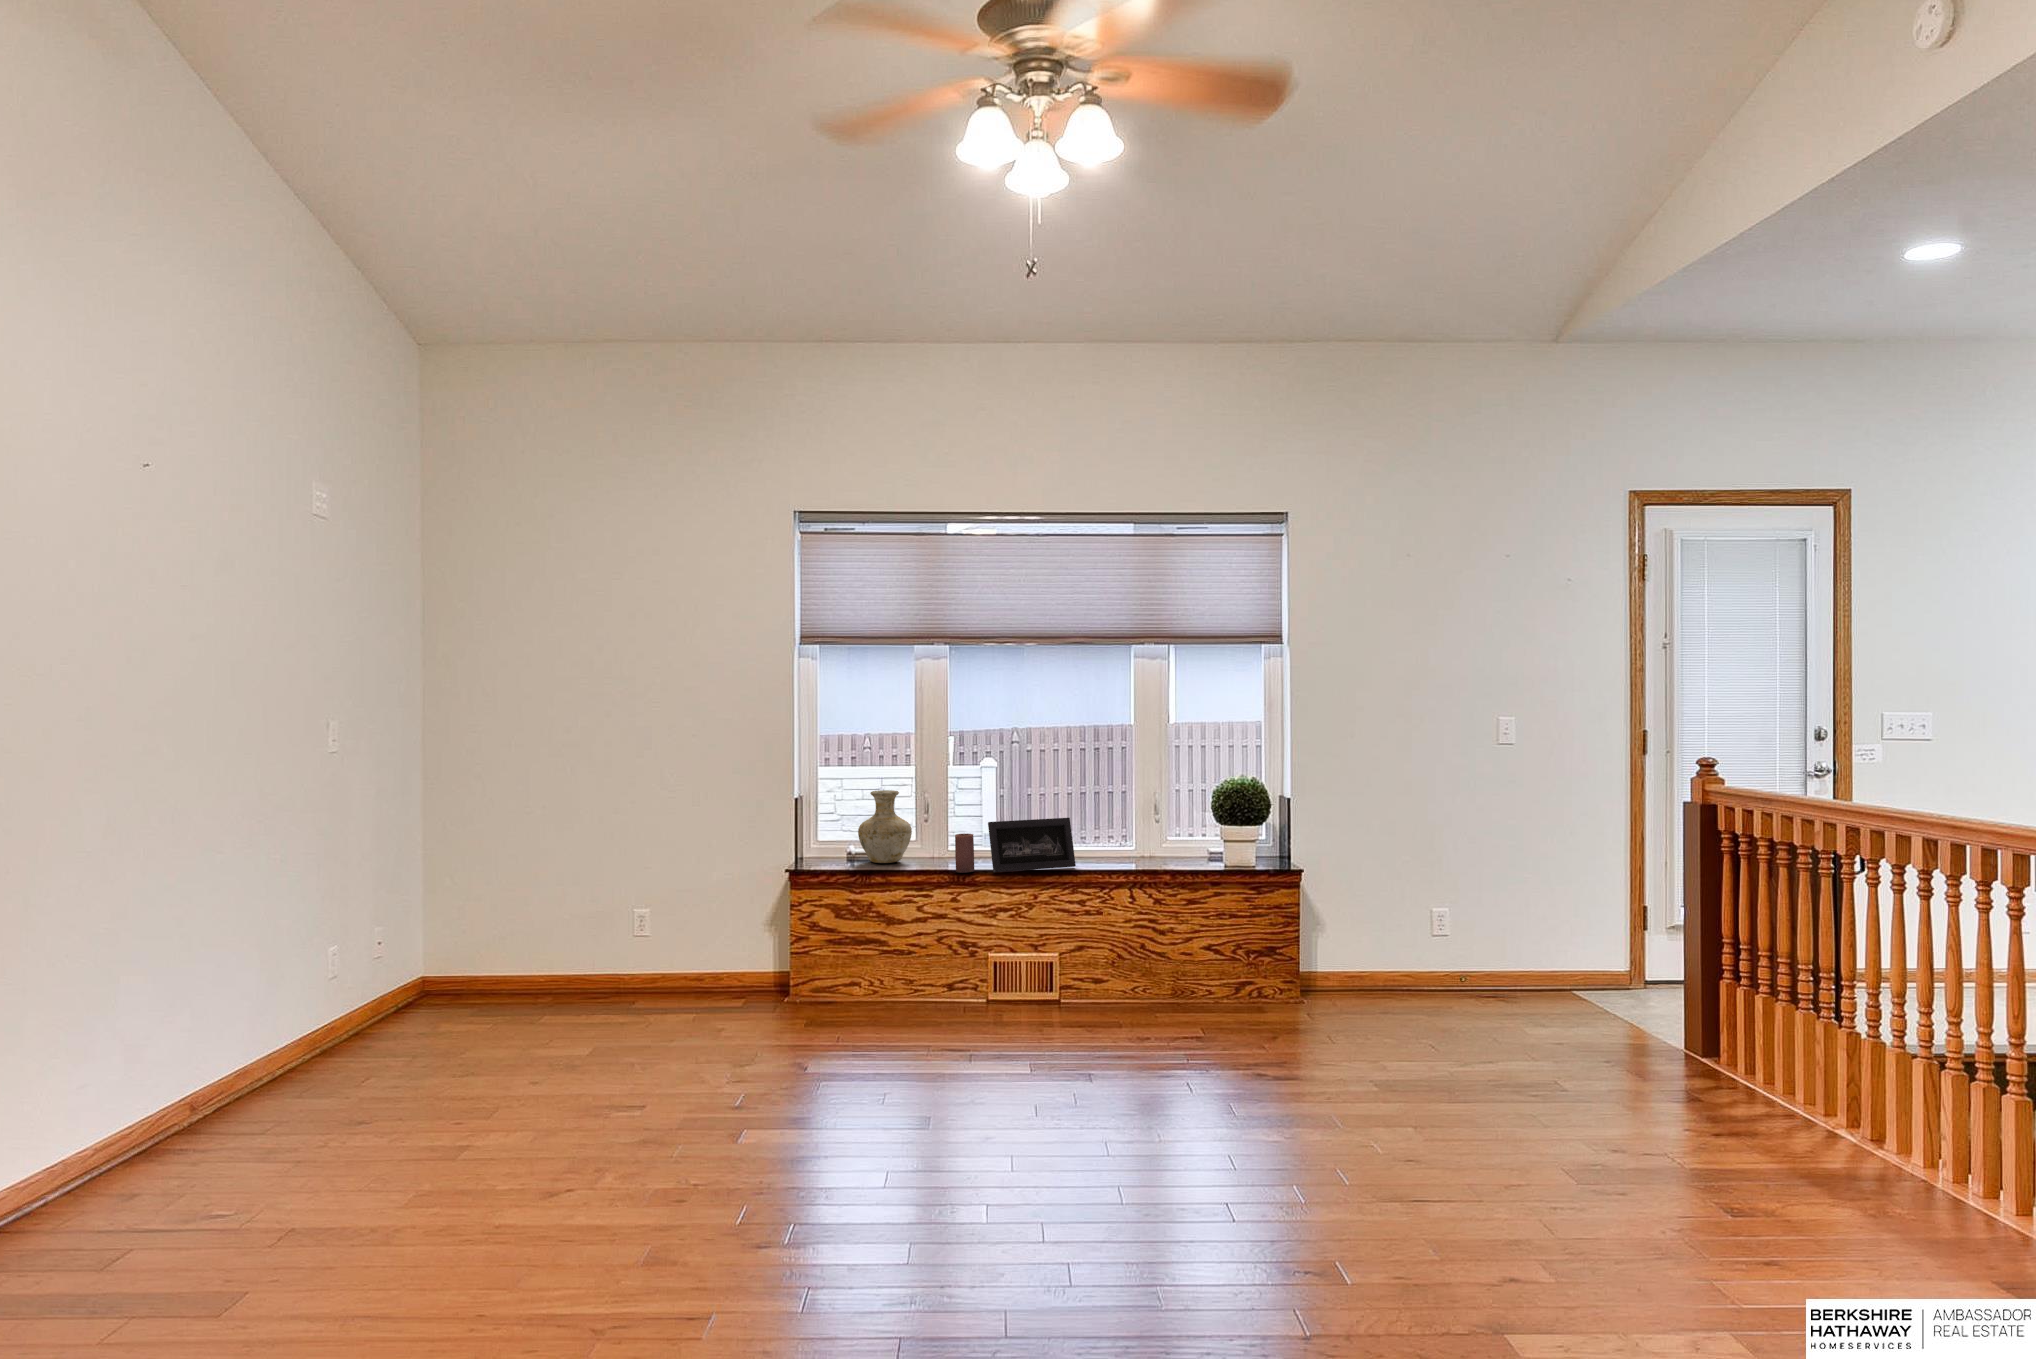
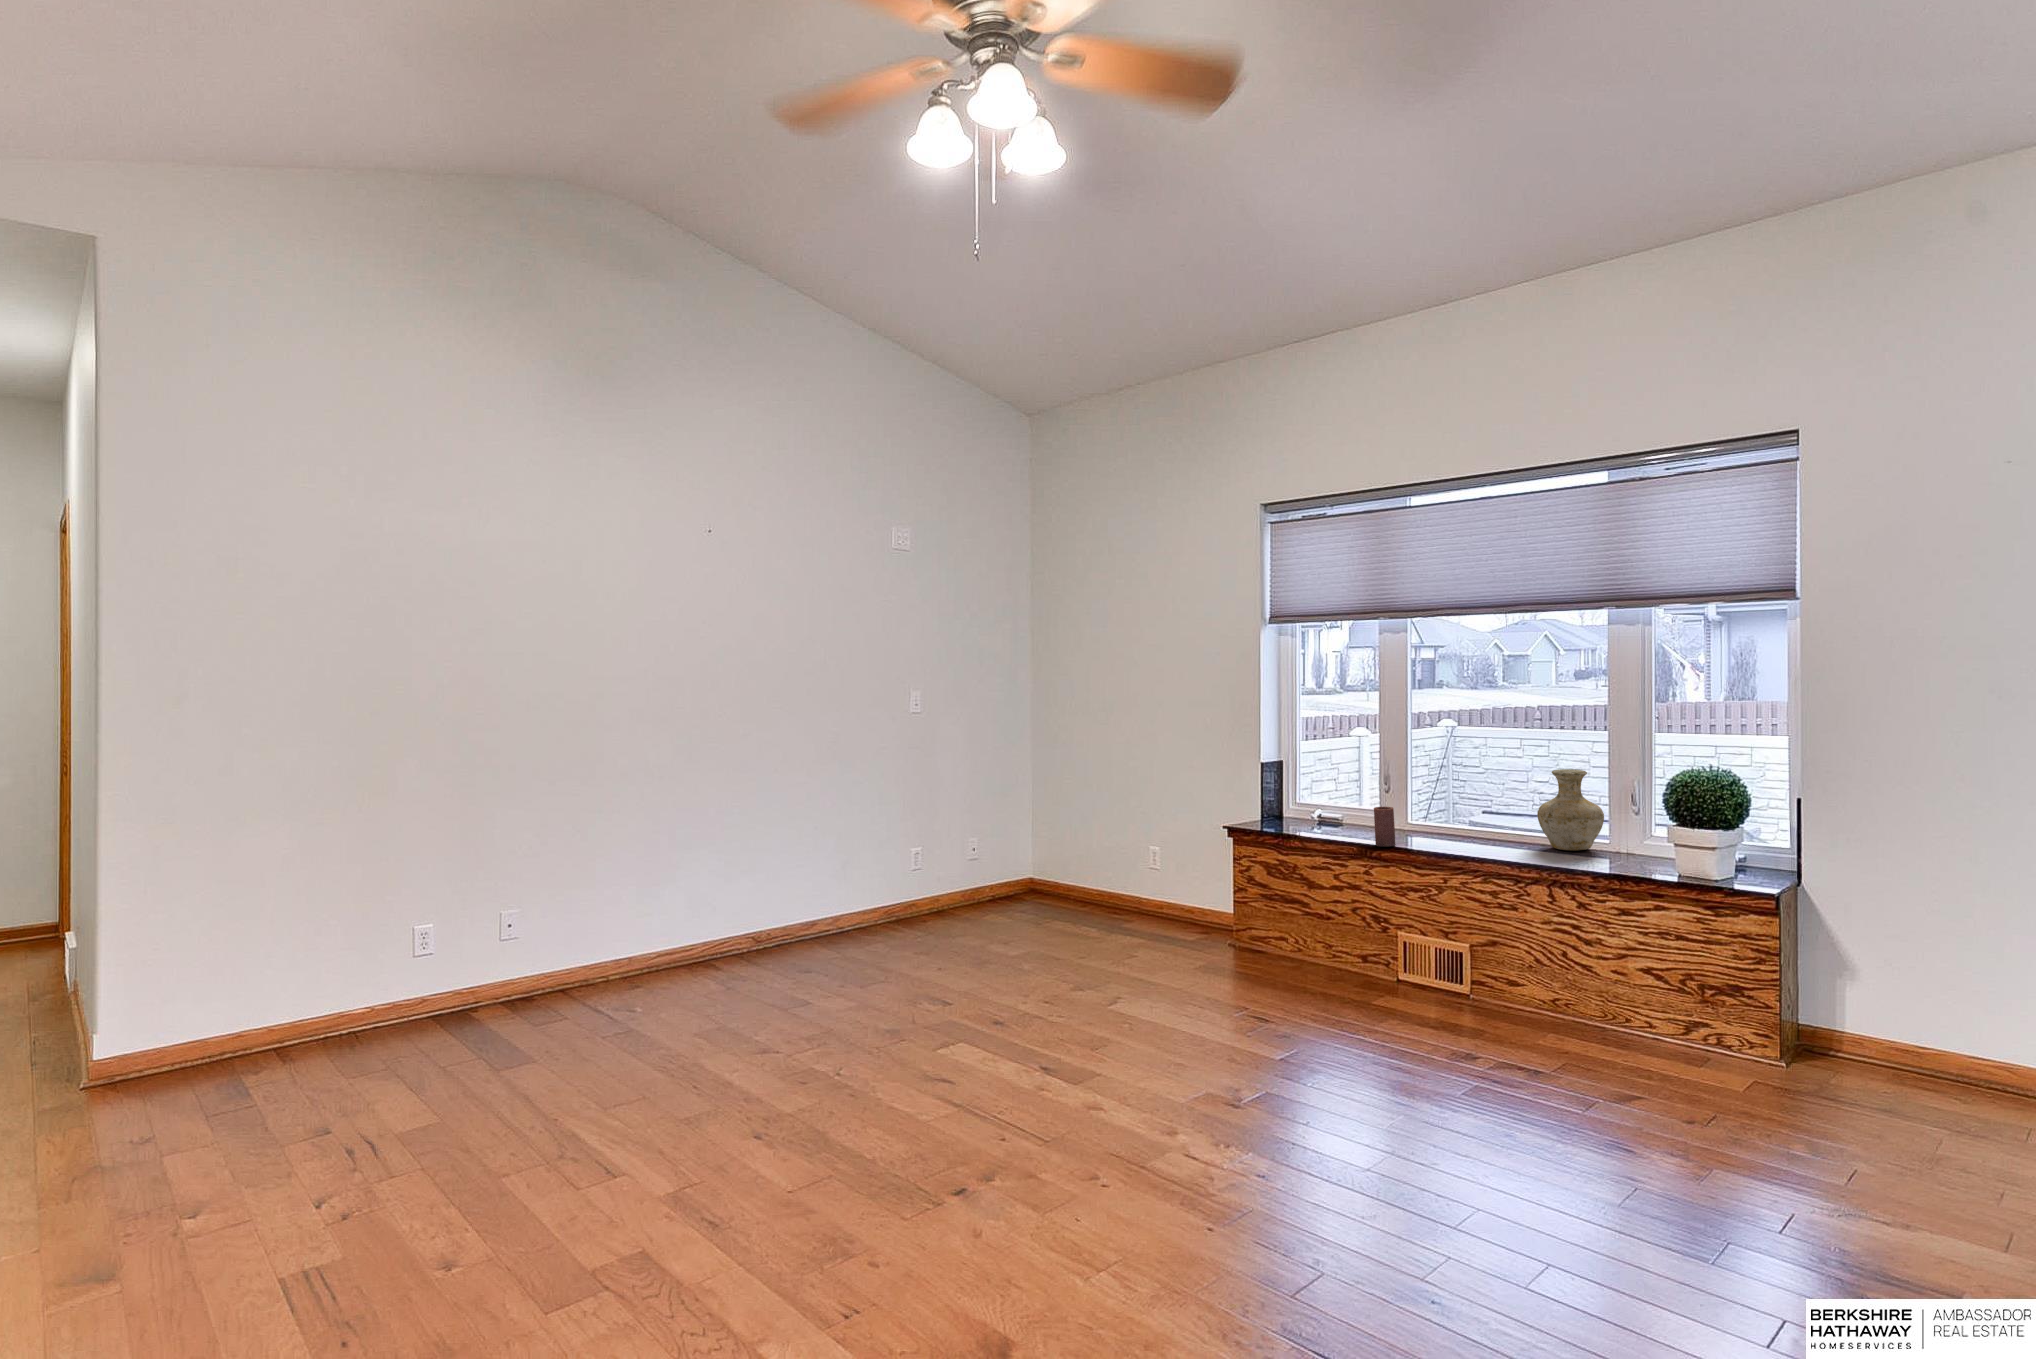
vase: present [858,790,912,863] -> present [1537,769,1604,851]
picture frame: present [988,818,1076,872] -> none [1410,797,1514,853]

